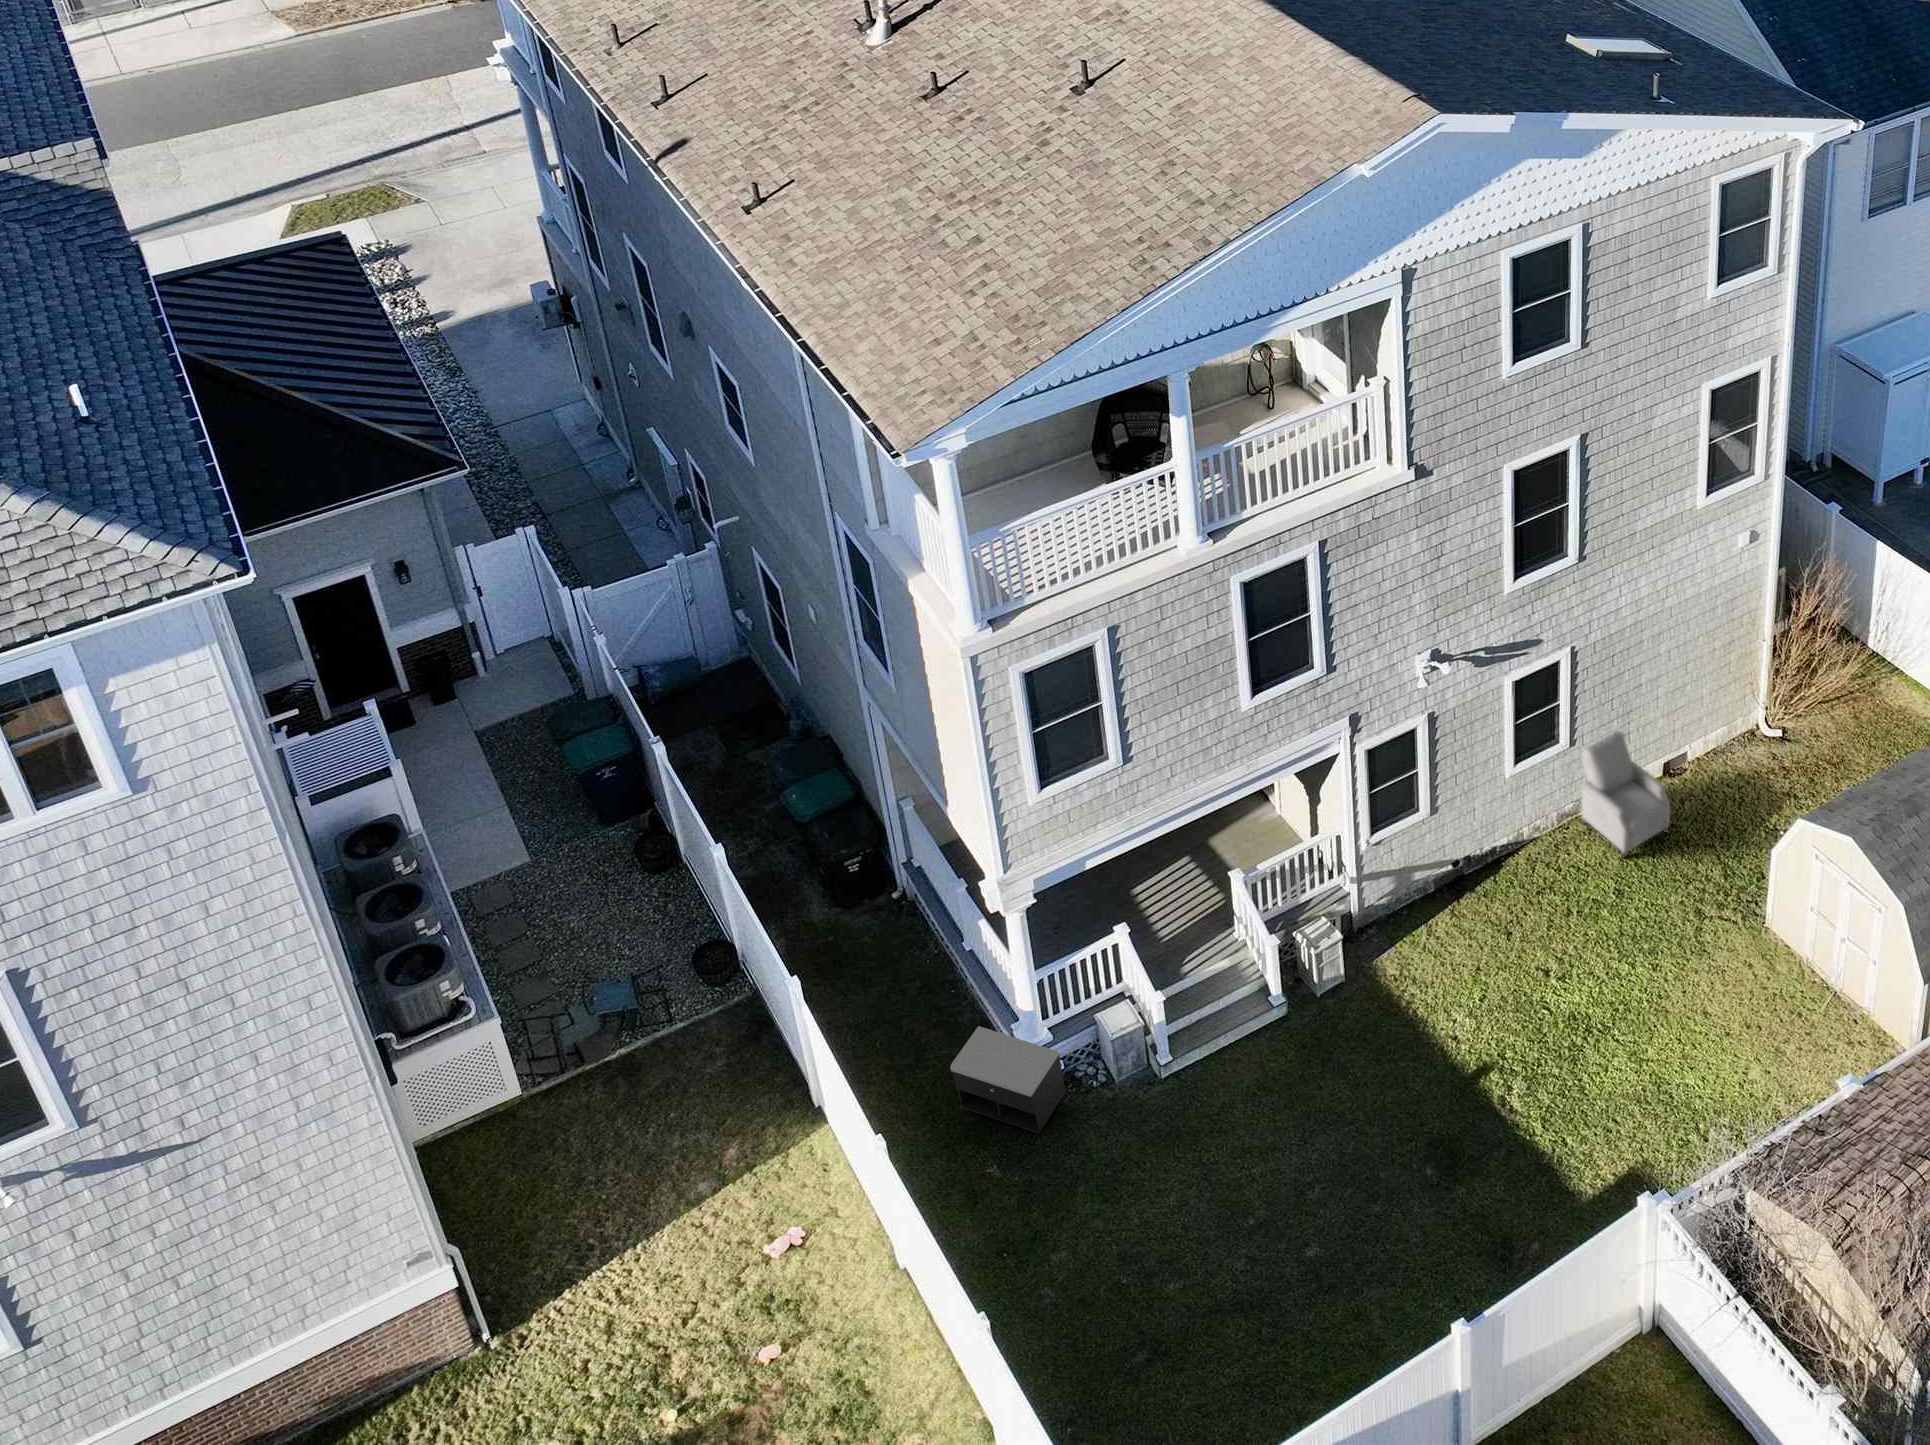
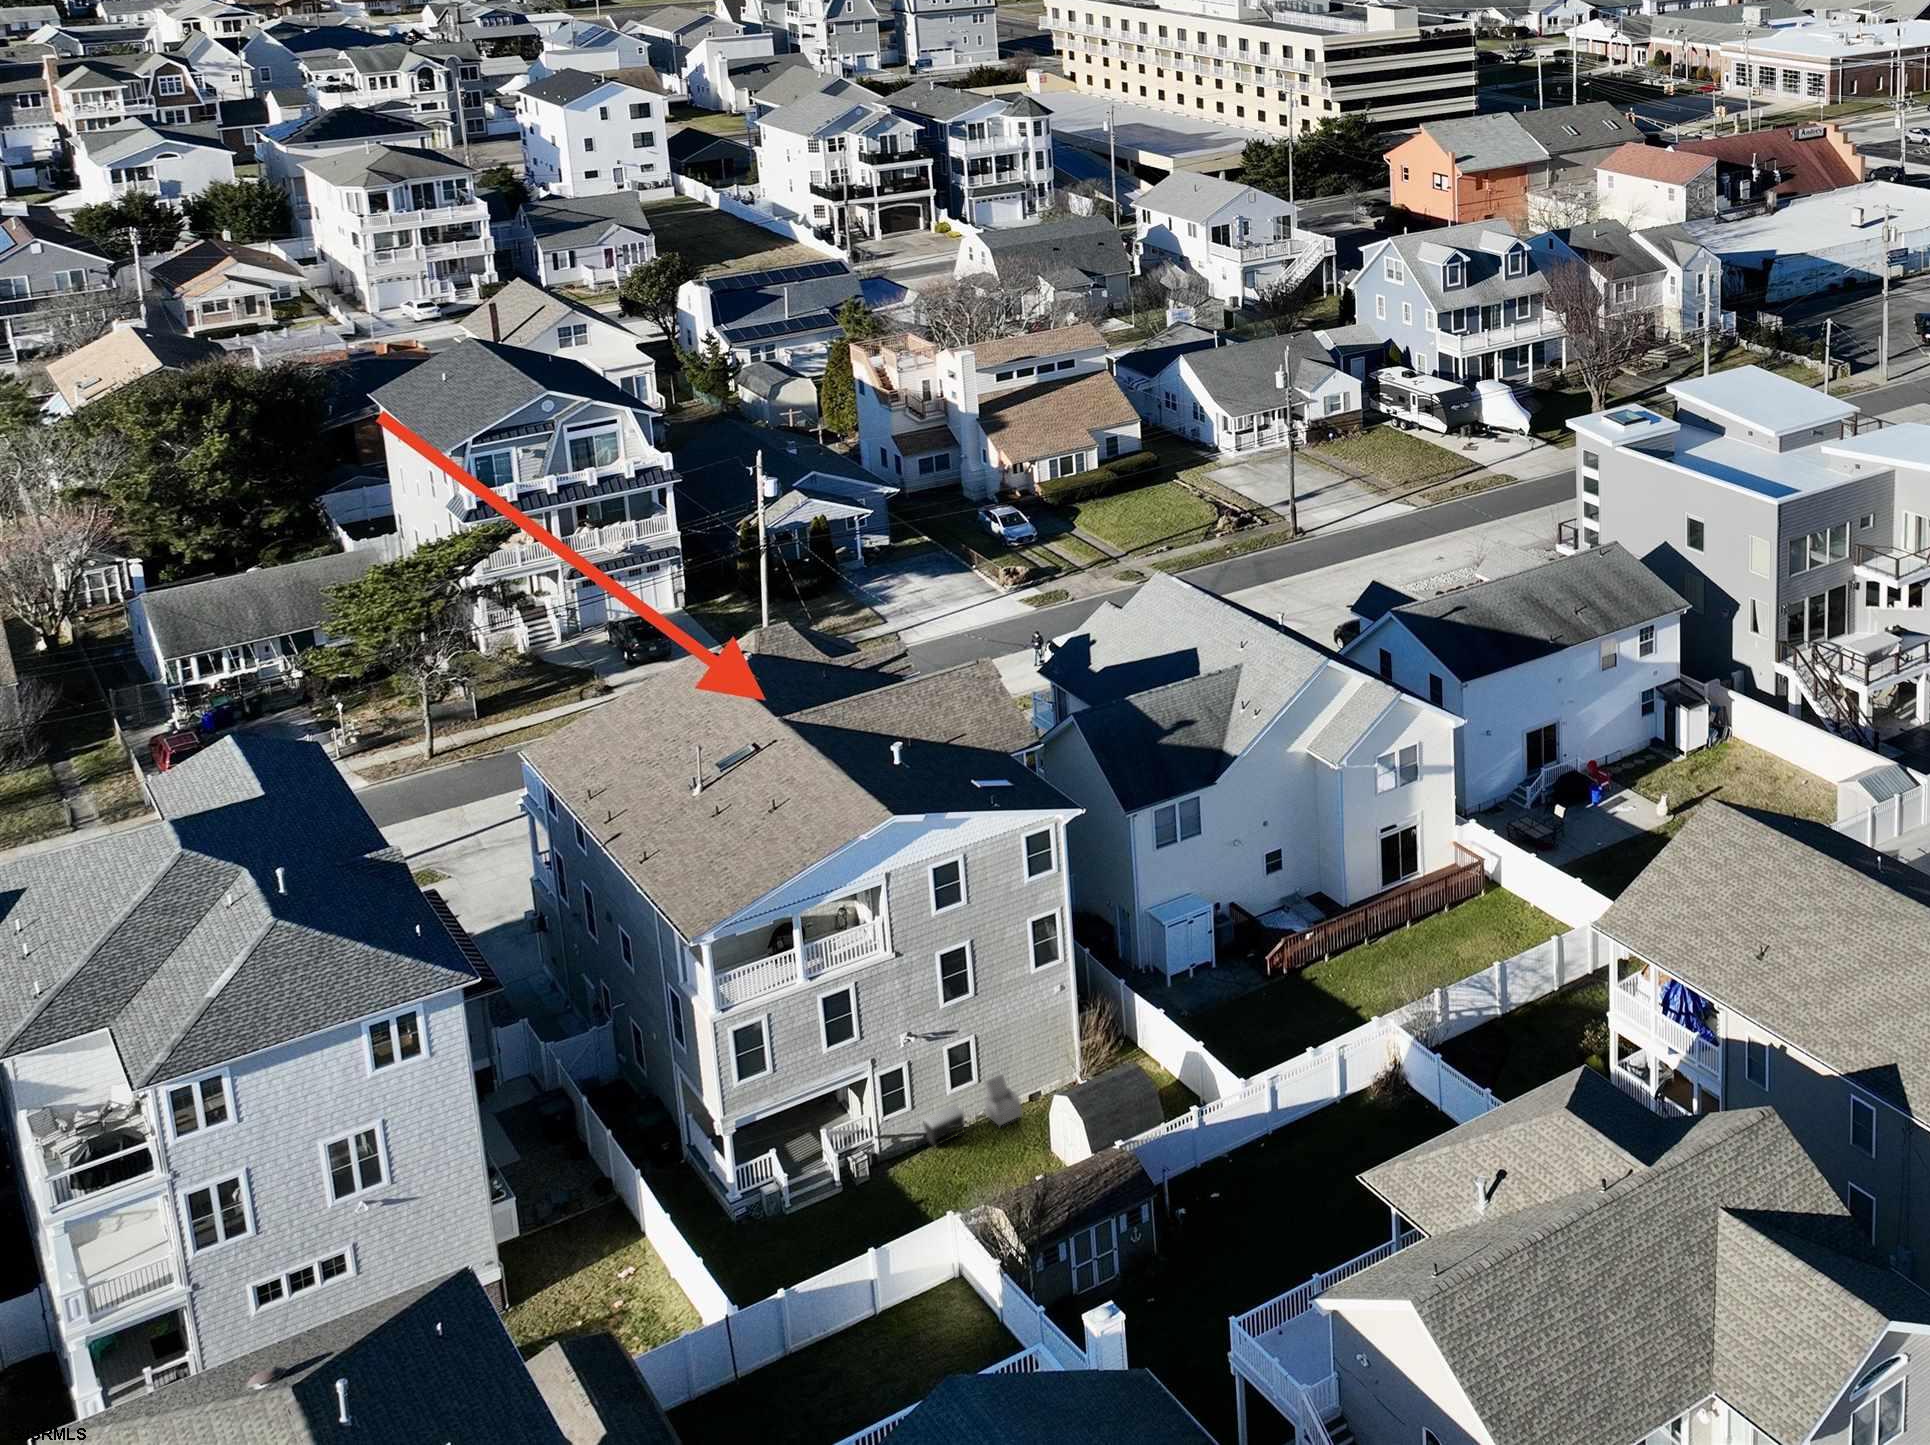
storage bench: present [950,1026,1065,1133] -> present [924,1105,965,1146]

